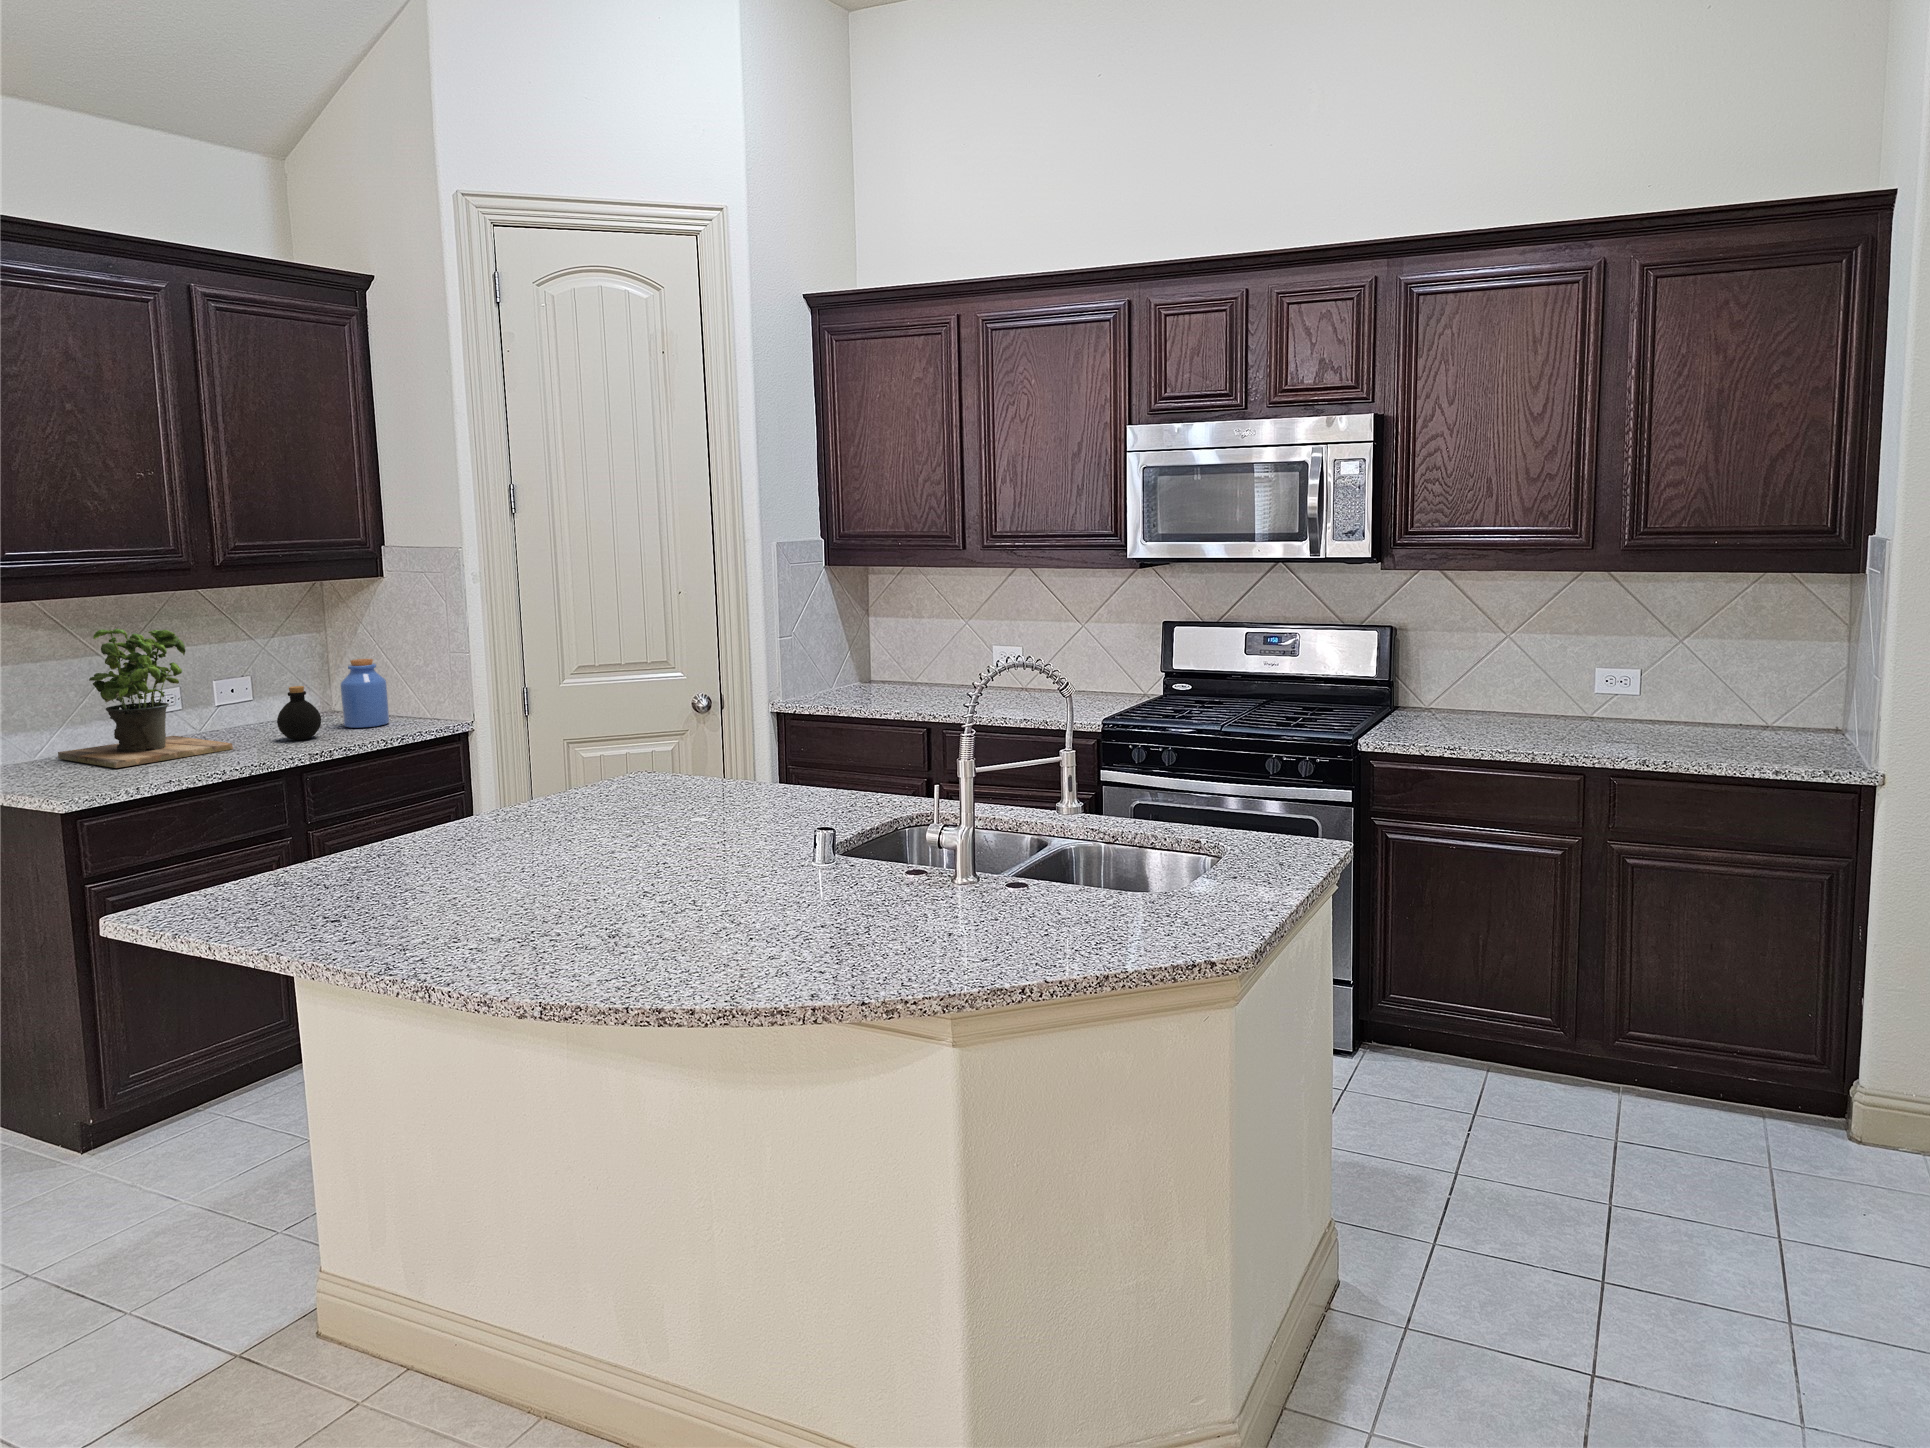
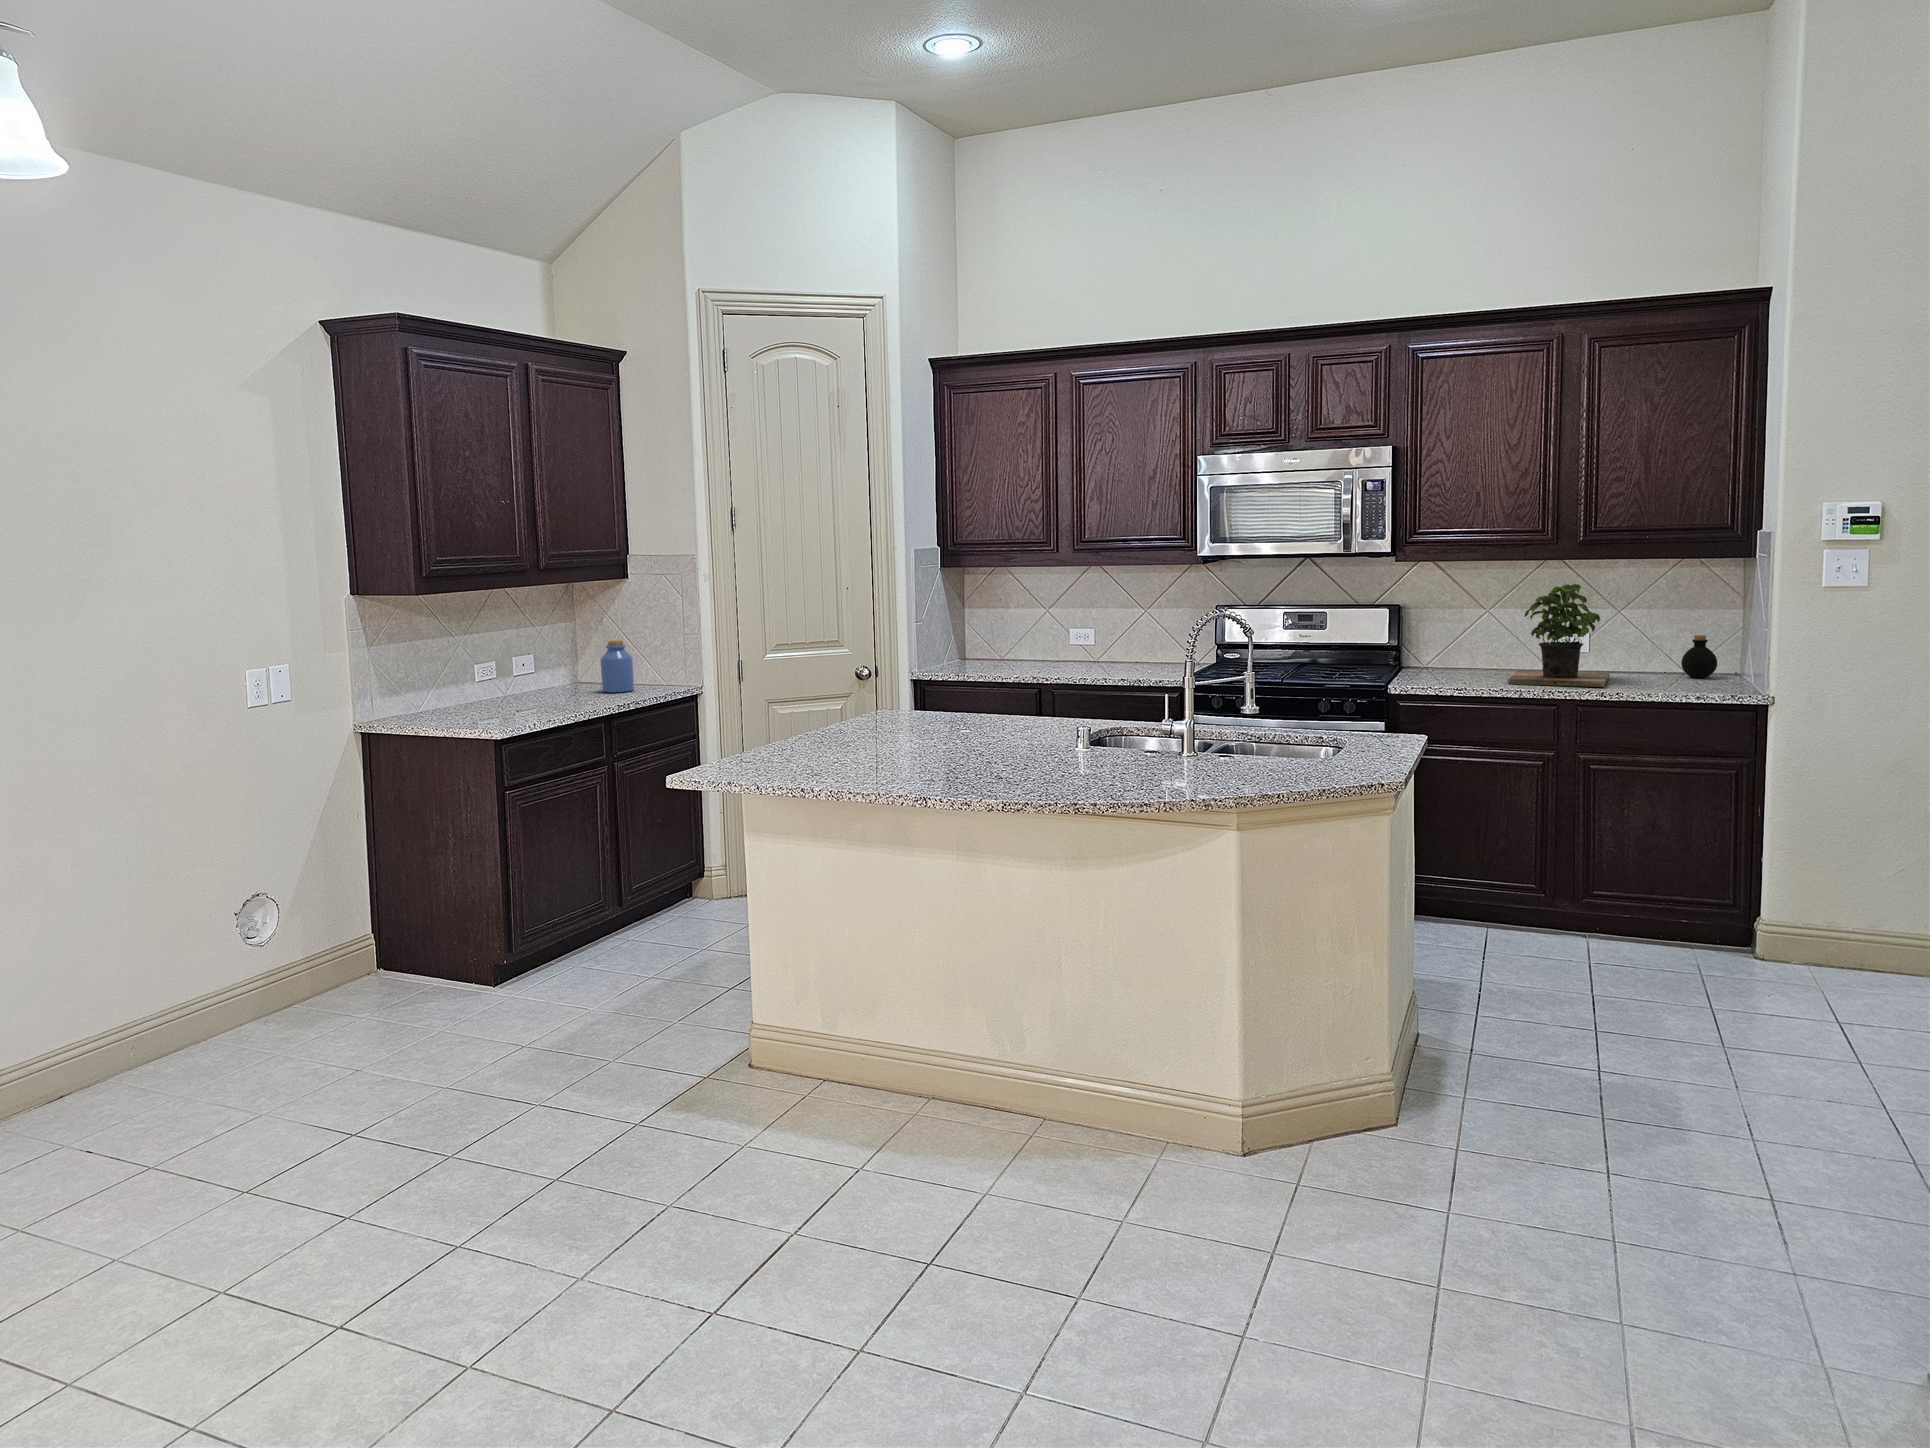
potted plant: present [58,629,233,768] -> present [1508,584,1610,687]
bottle: present [277,686,321,740] -> present [1681,635,1717,678]

